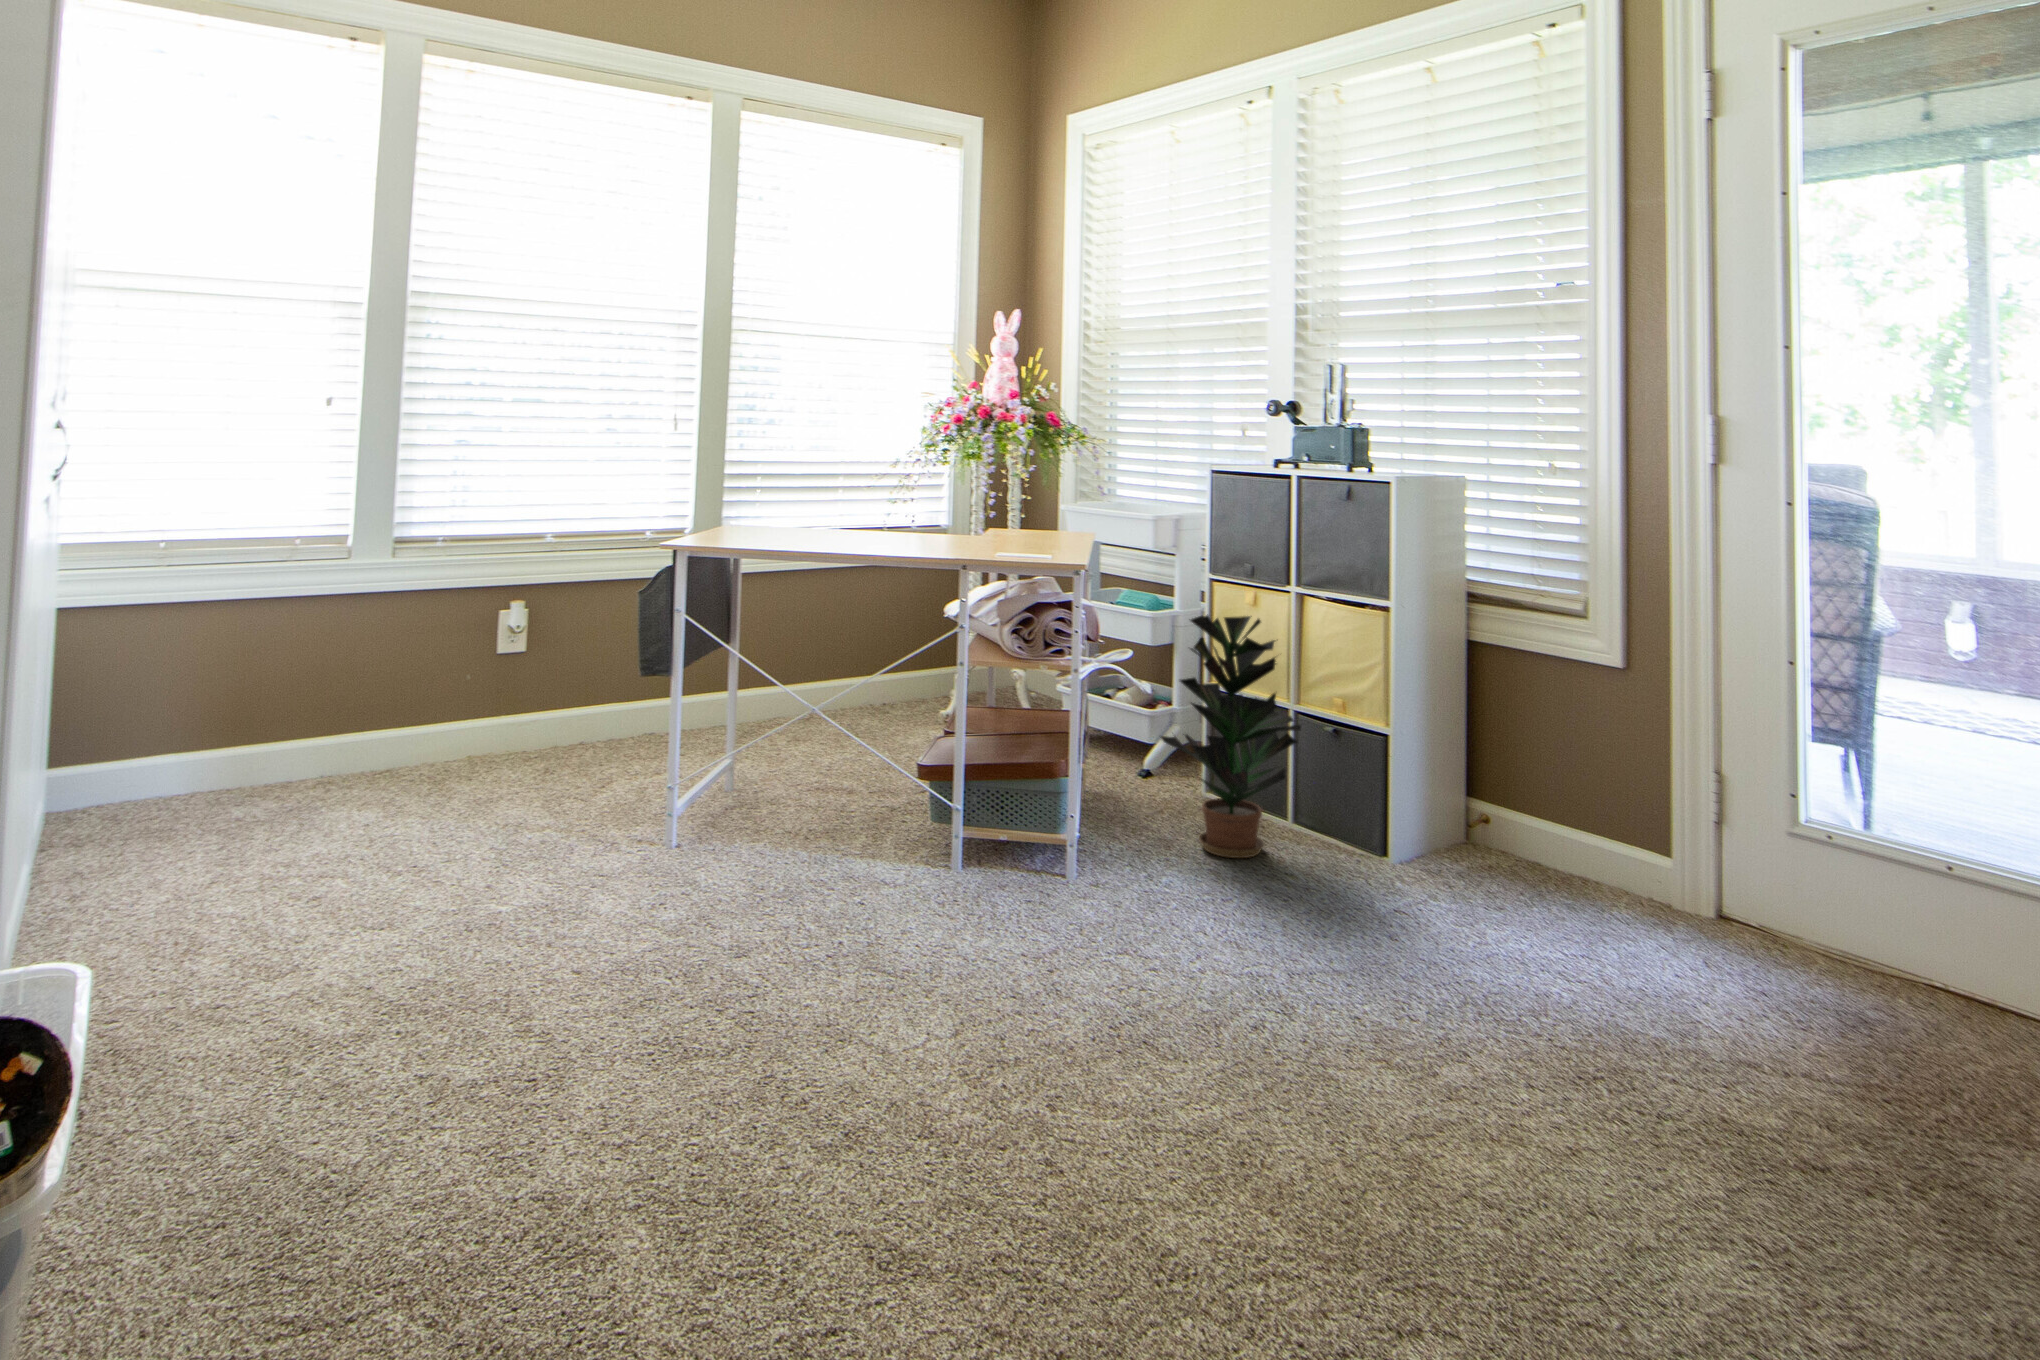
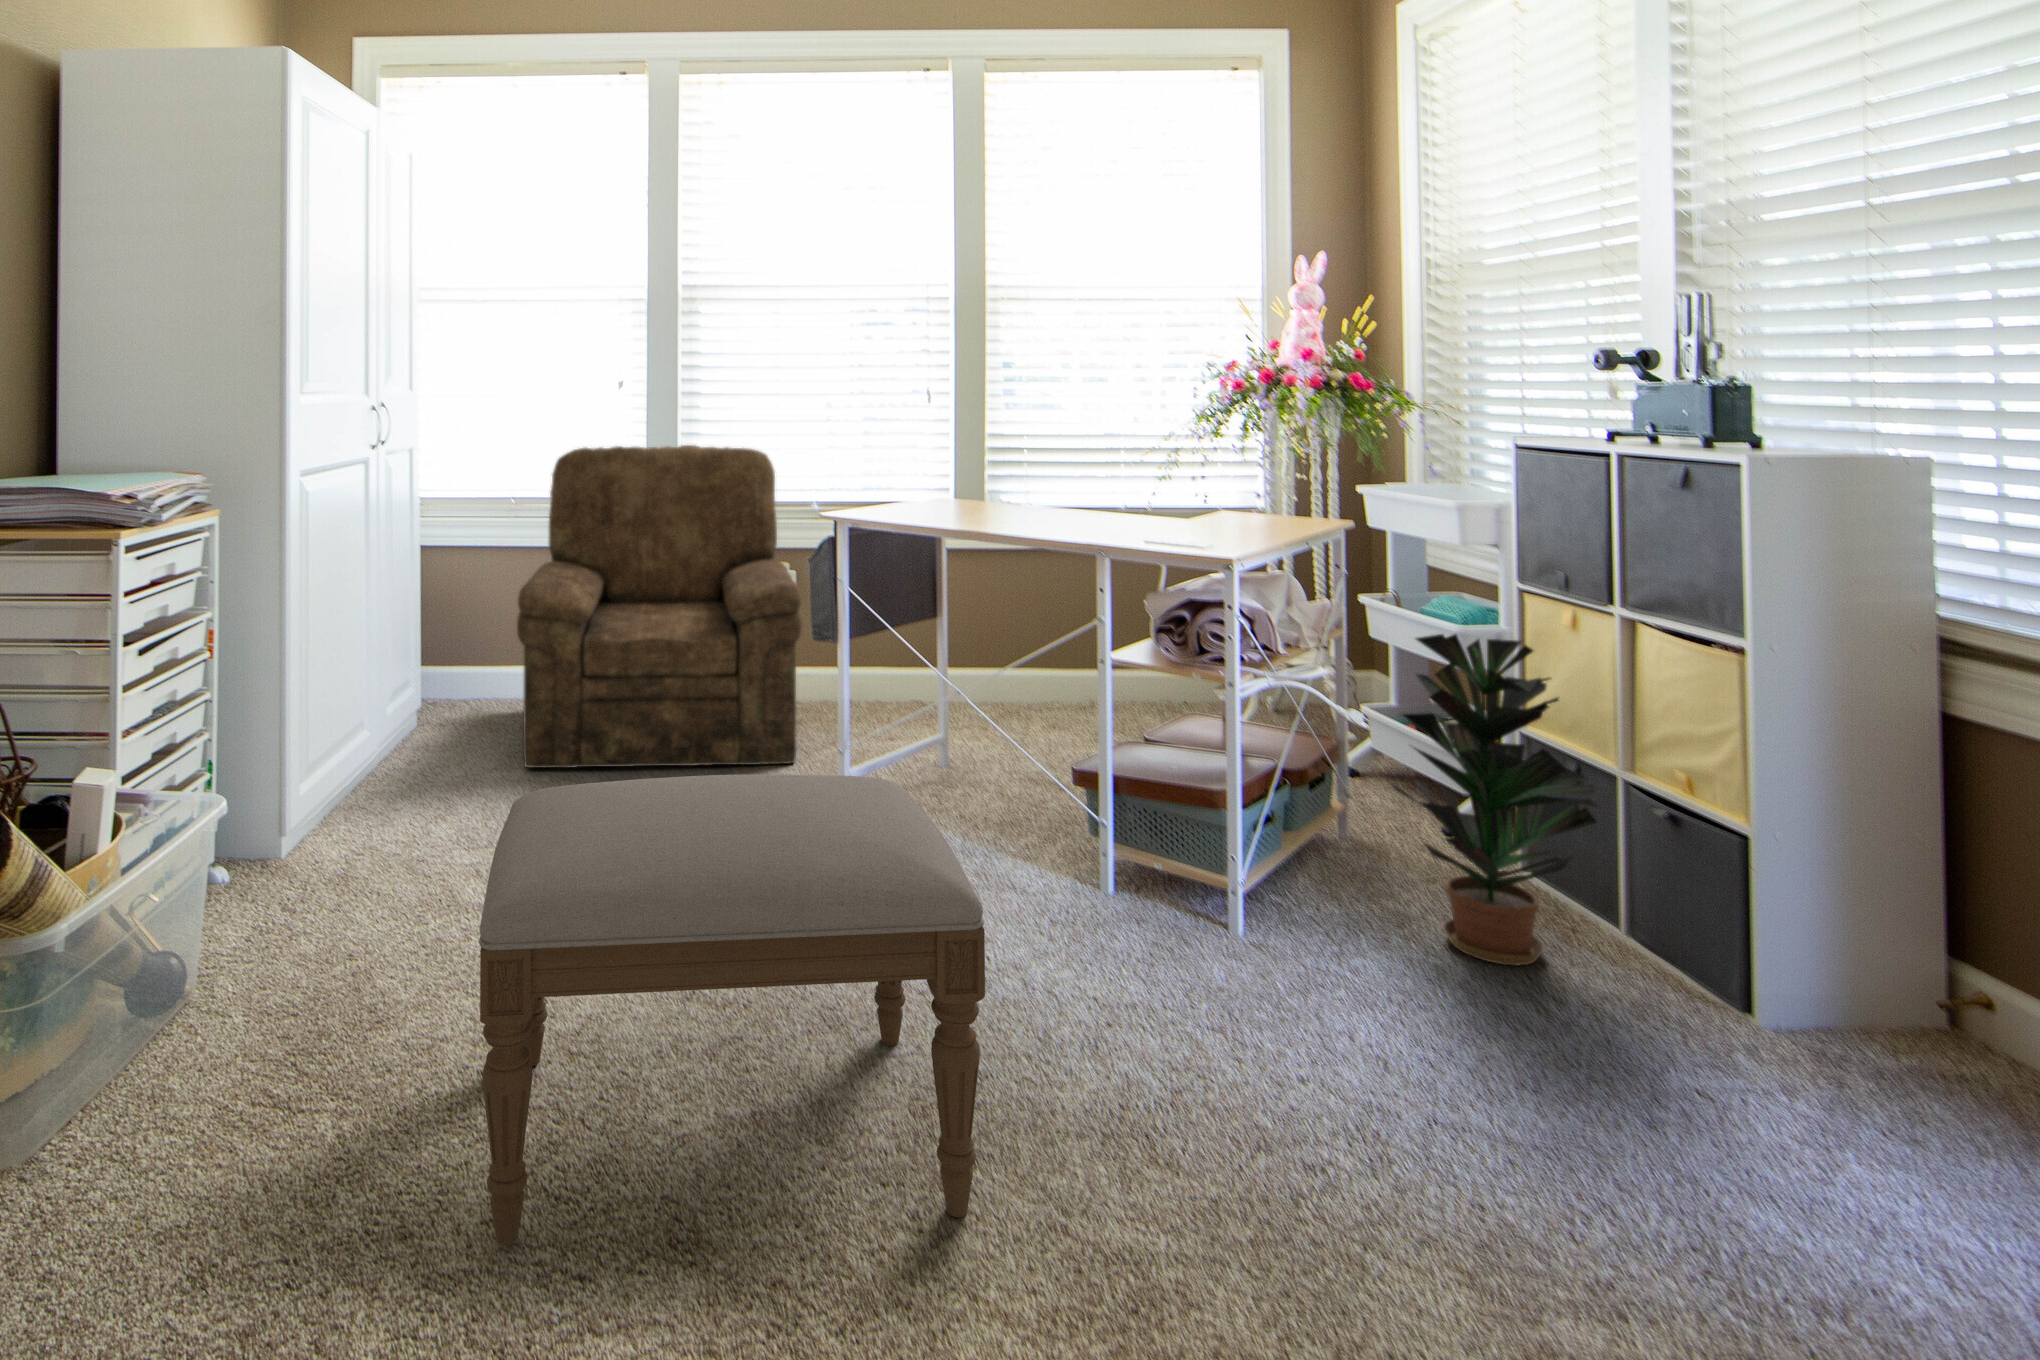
armchair: none [212,475,603,869] -> present [517,445,803,768]
ottoman: none [570,774,1093,1278] -> present [479,775,985,1246]

